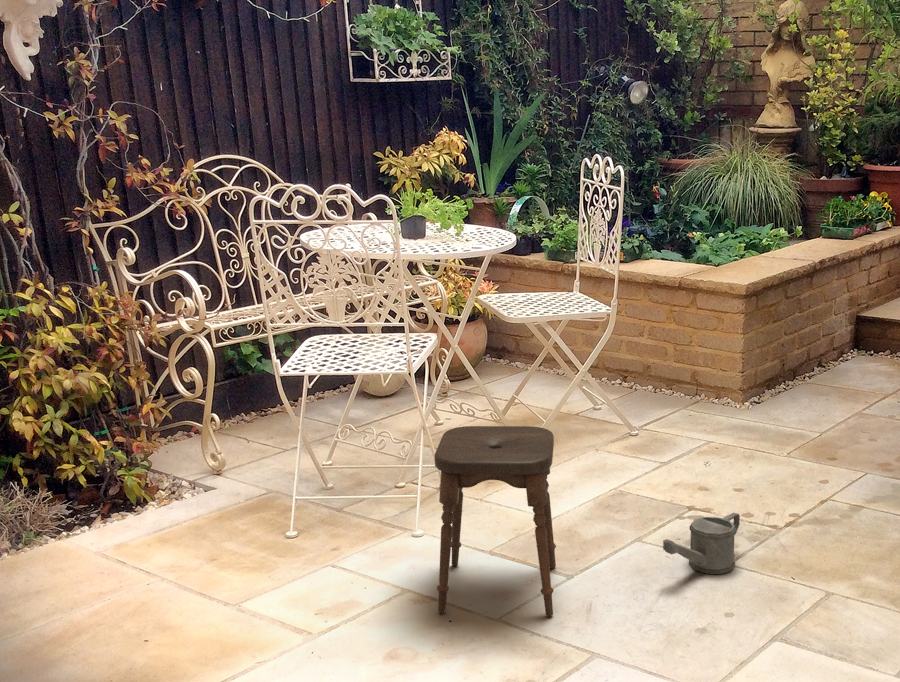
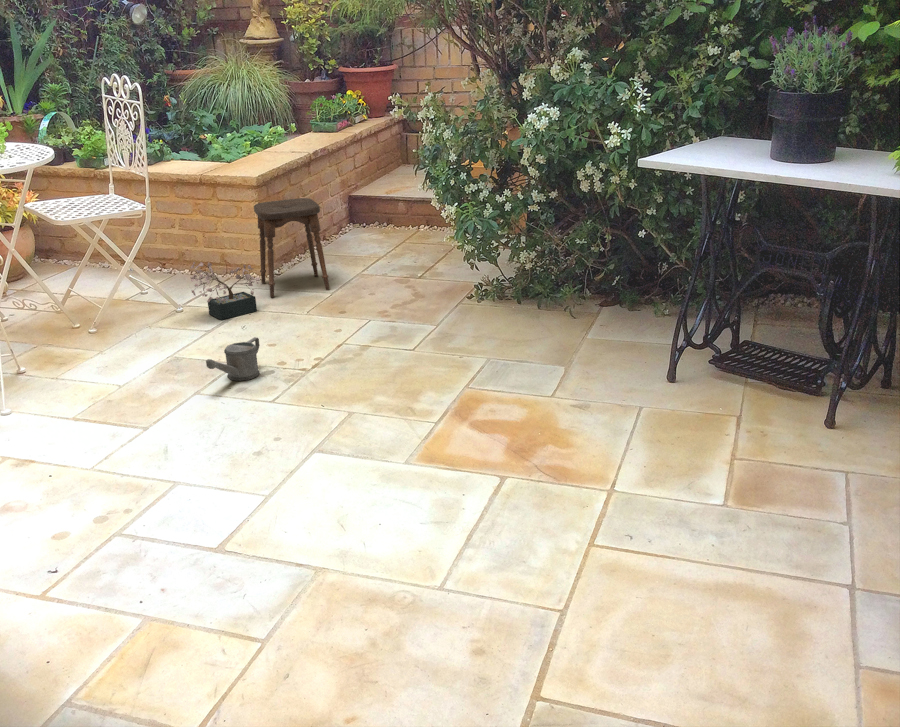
decorative plant: none [653,388,743,467] -> present [190,262,259,320]
stool: present [435,426,556,617] -> present [254,198,329,297]

